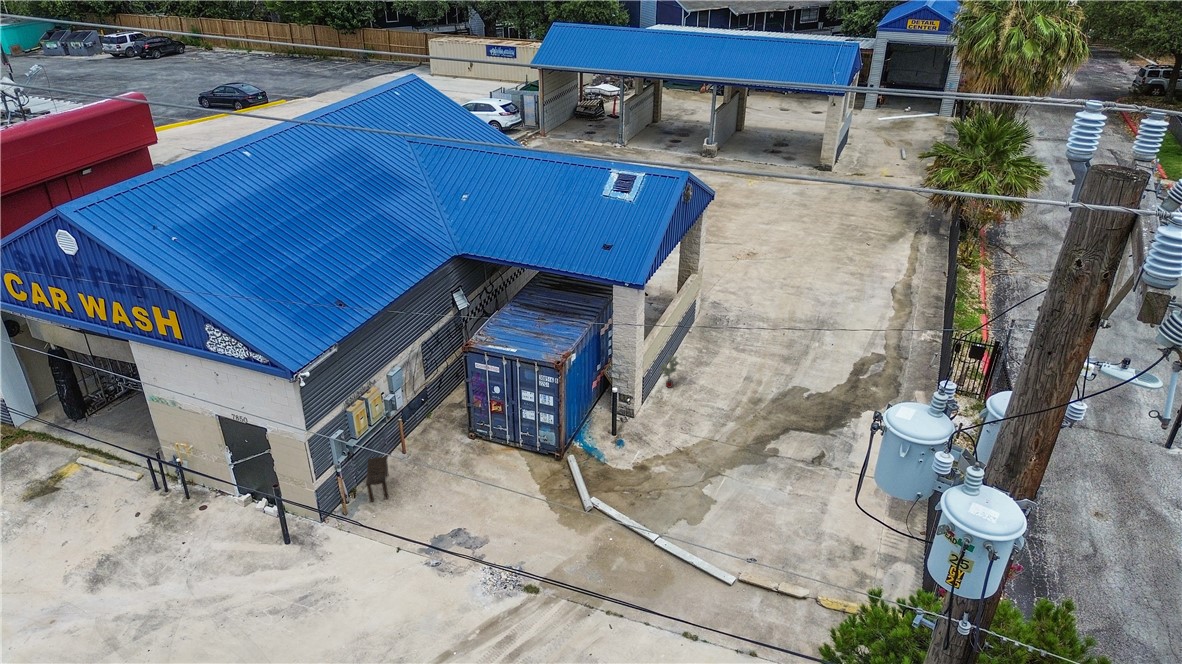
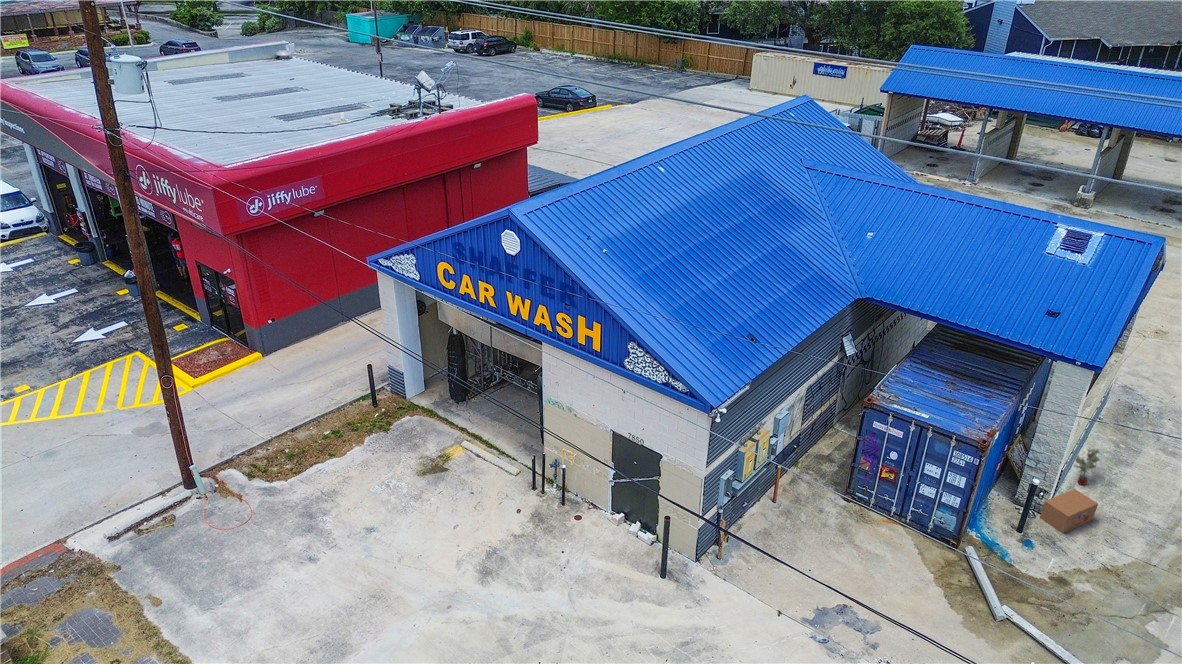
cardboard box: none [632,391,674,430] -> present [1040,489,1098,533]
bench: present [366,456,389,502] -> none [743,502,766,550]

